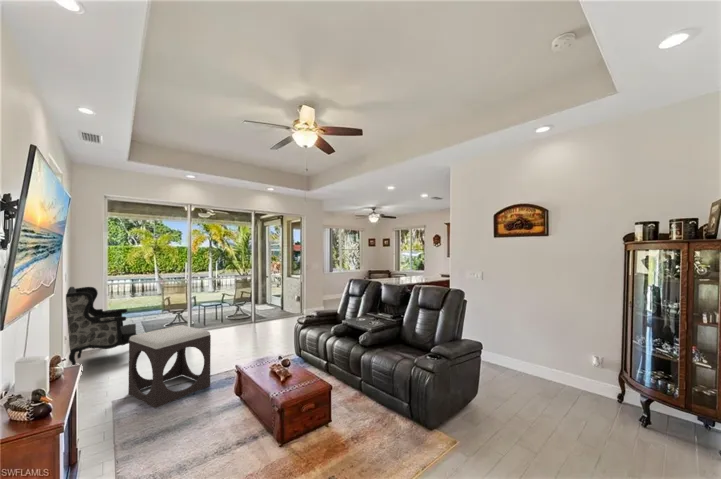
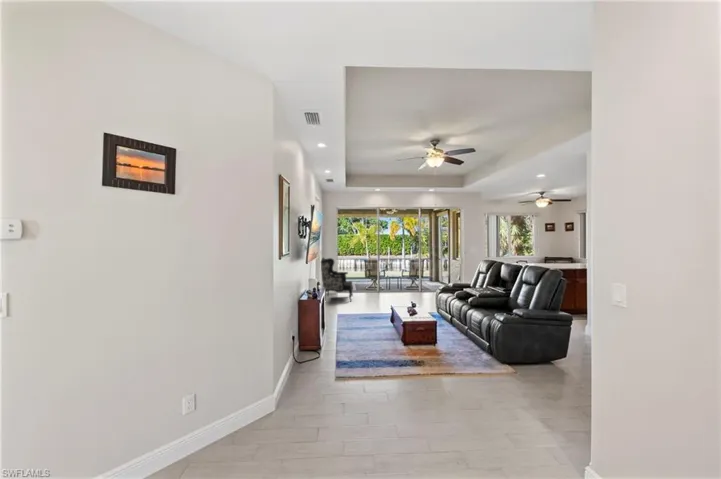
footstool: present [128,325,211,408] -> none [344,282,383,322]

